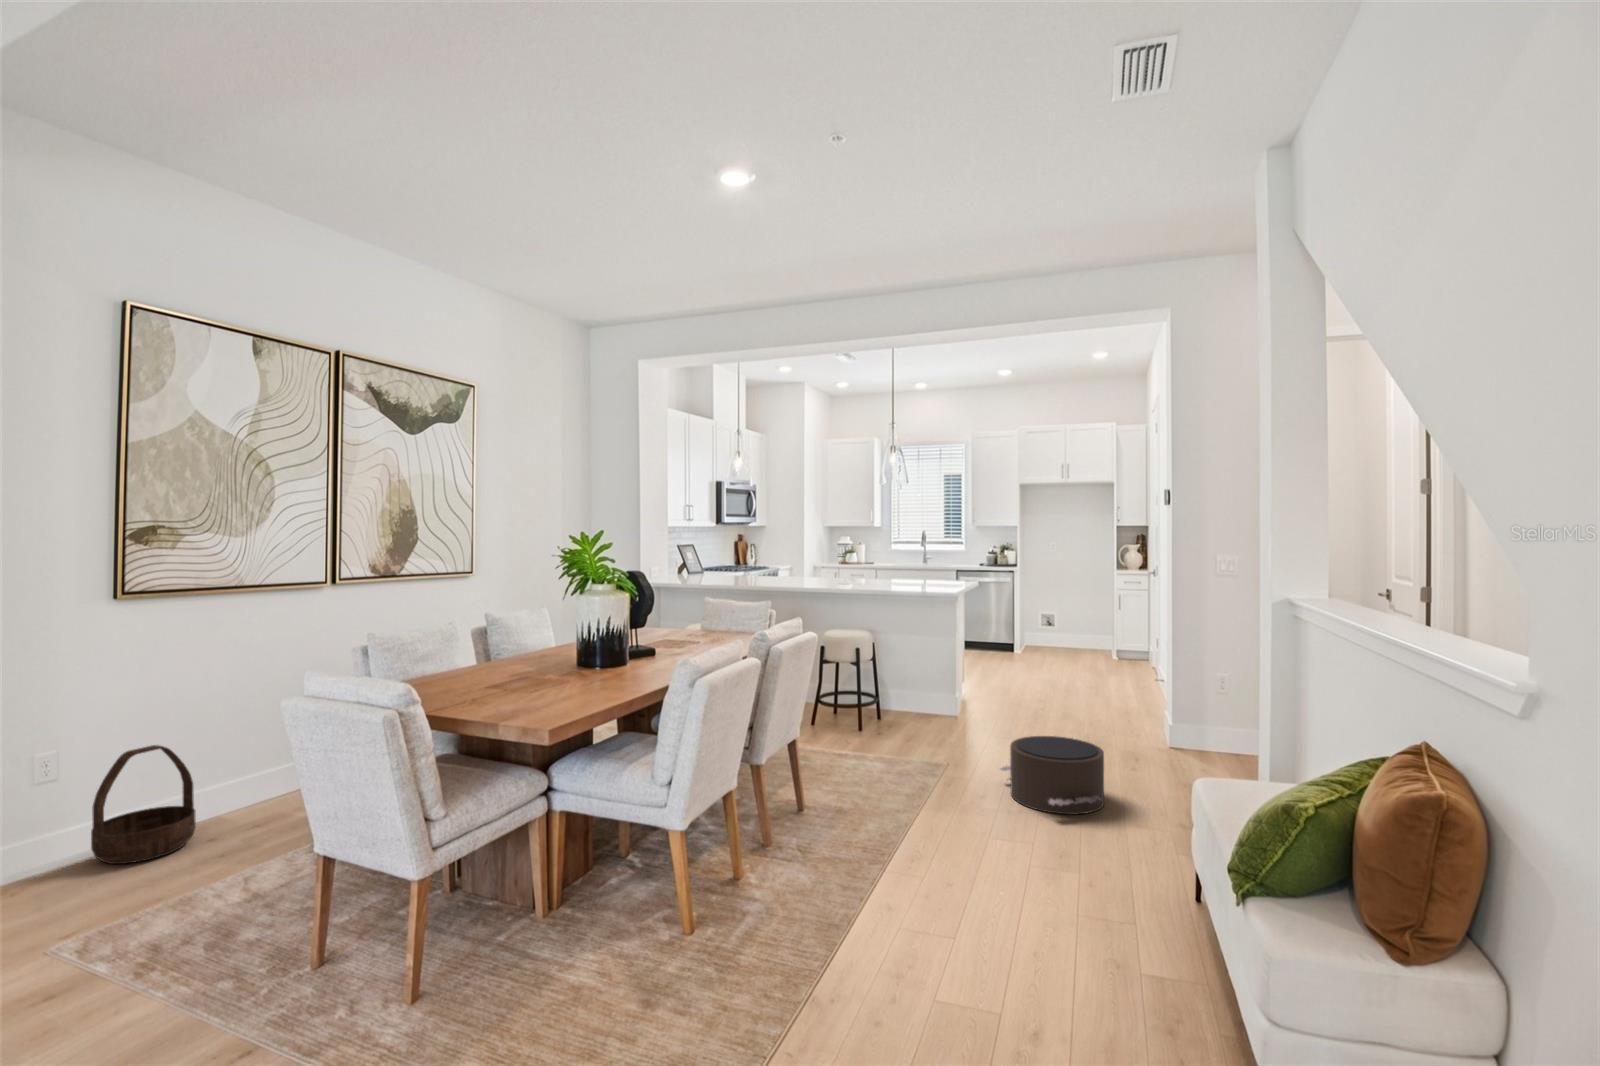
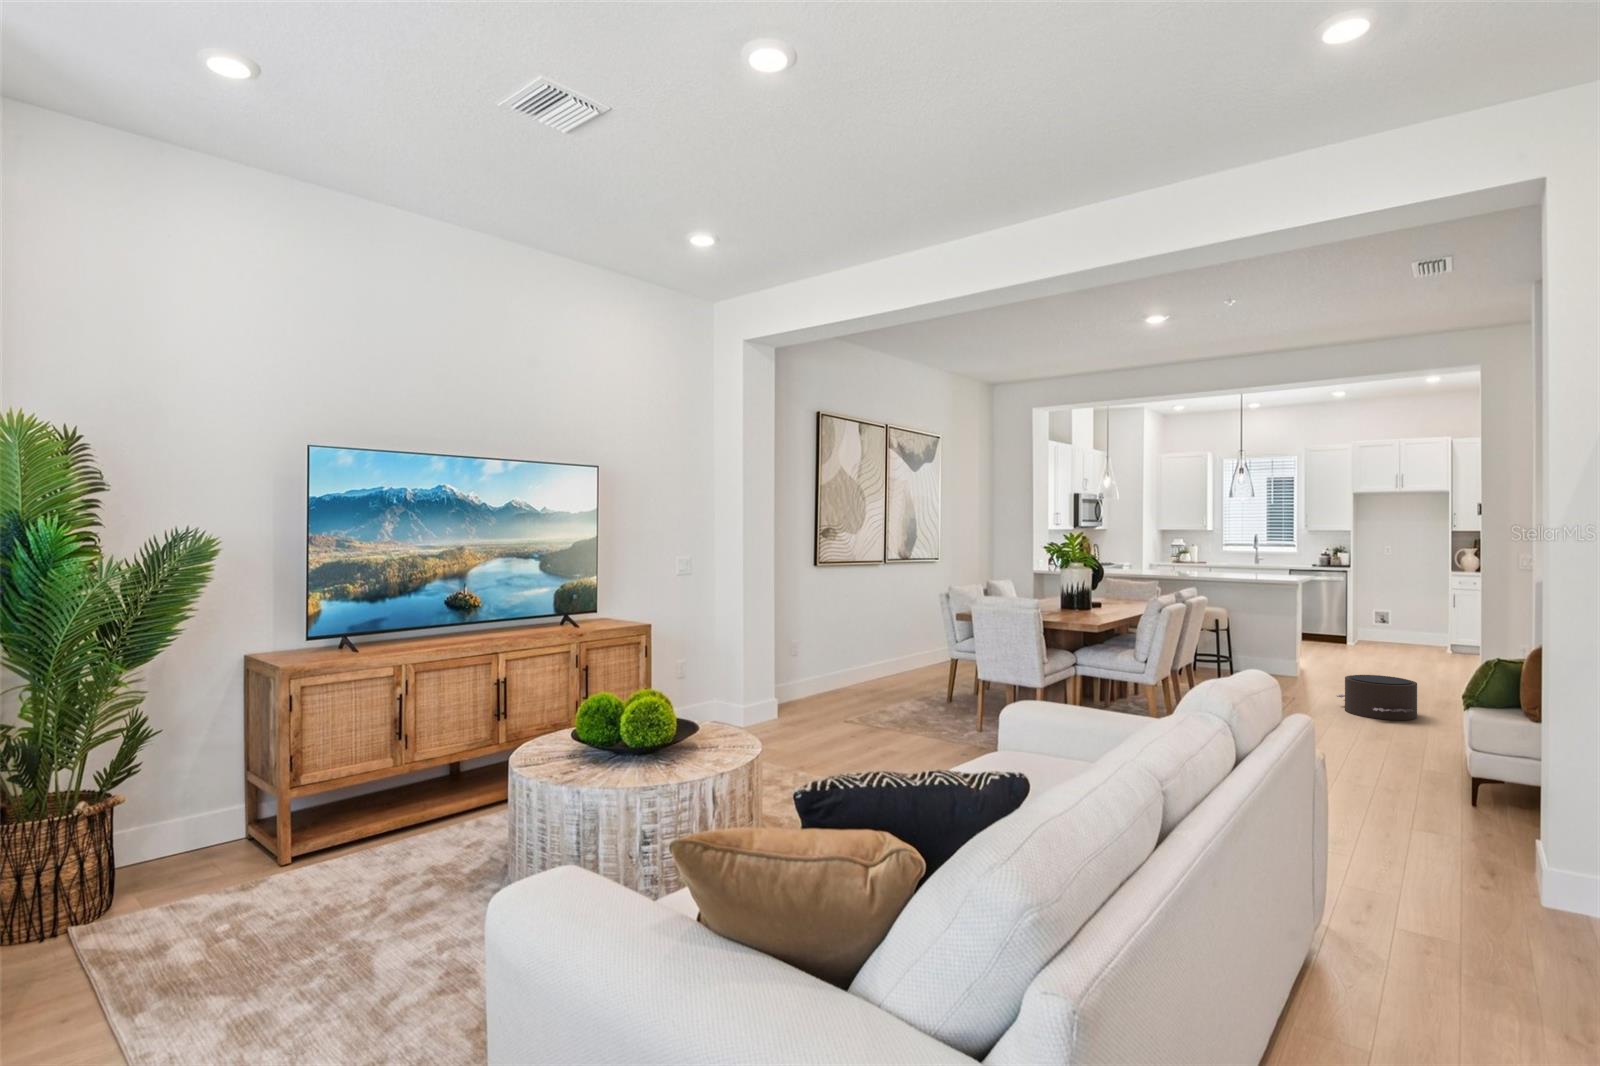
basket: present [91,745,196,864] -> none [816,642,856,698]

